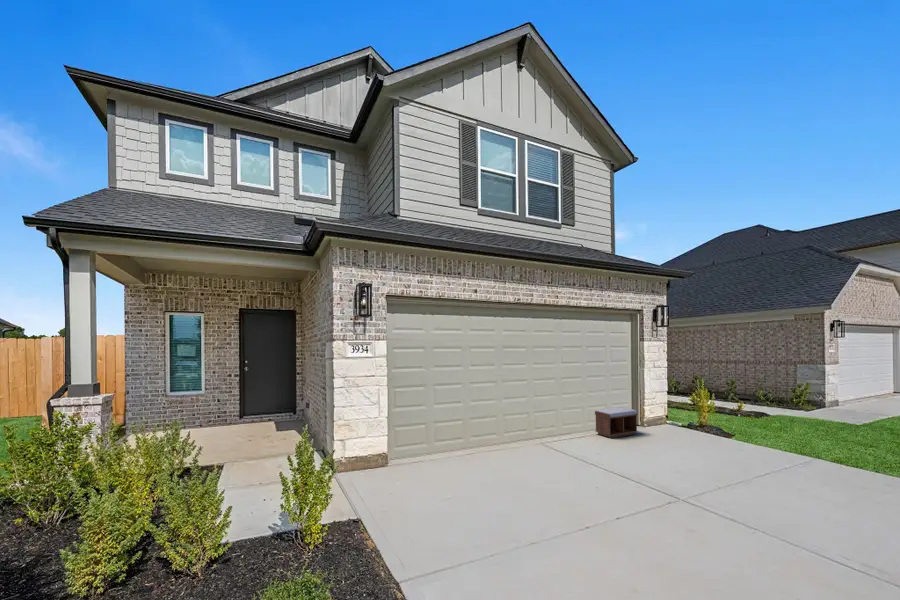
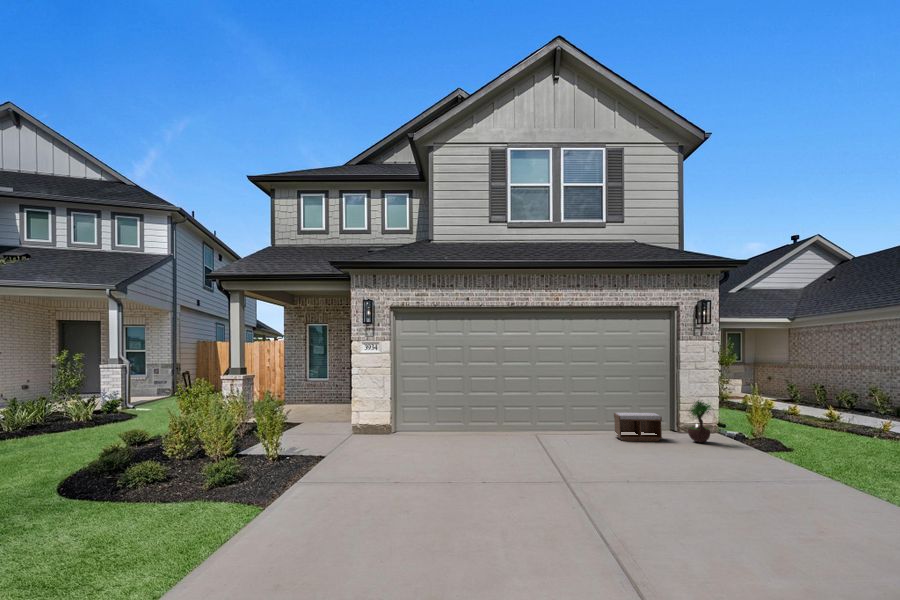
potted tree: none [650,391,676,431] -> present [688,400,711,443]

